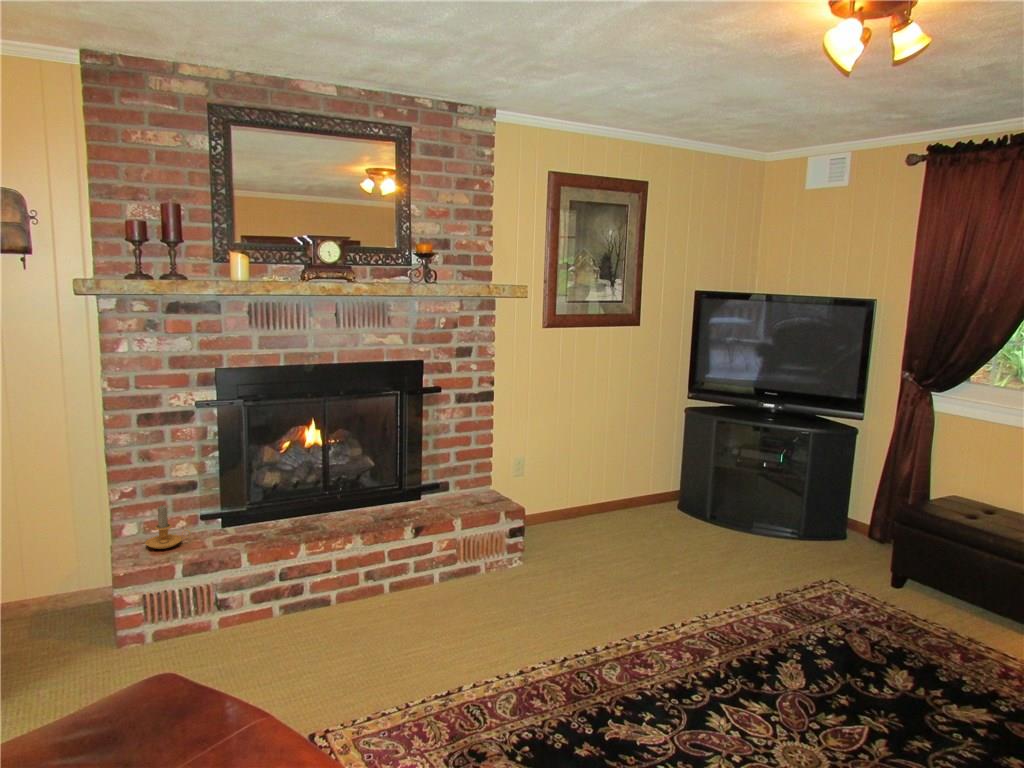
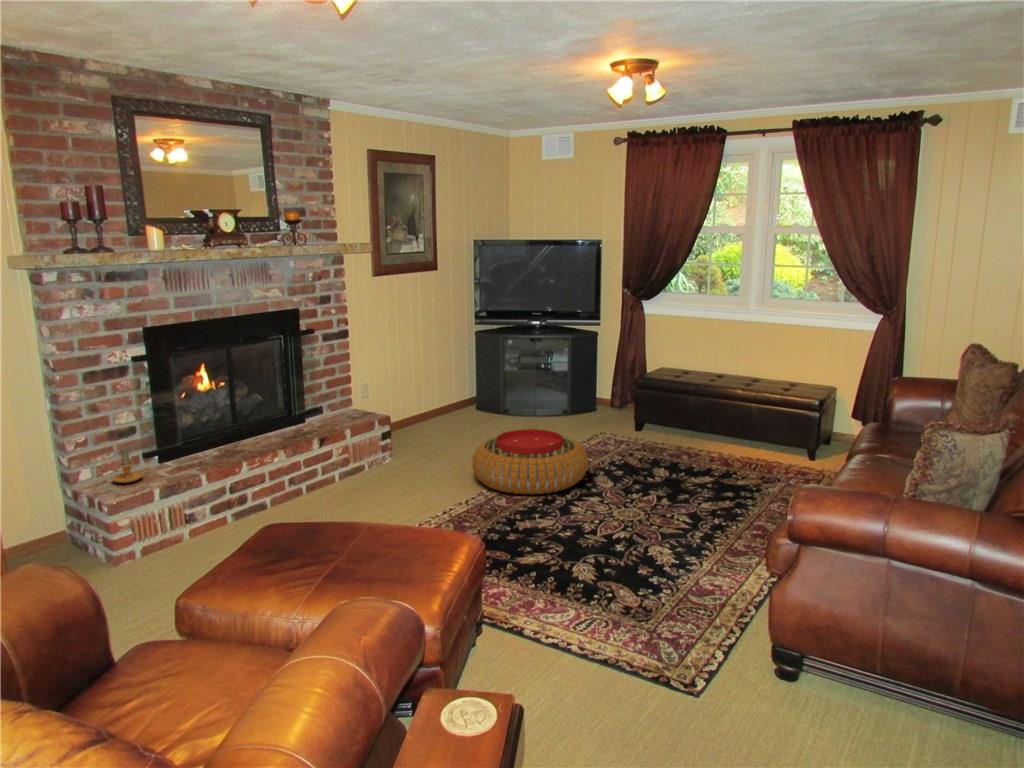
pouf: none [597,560,772,676] -> present [472,429,588,494]

